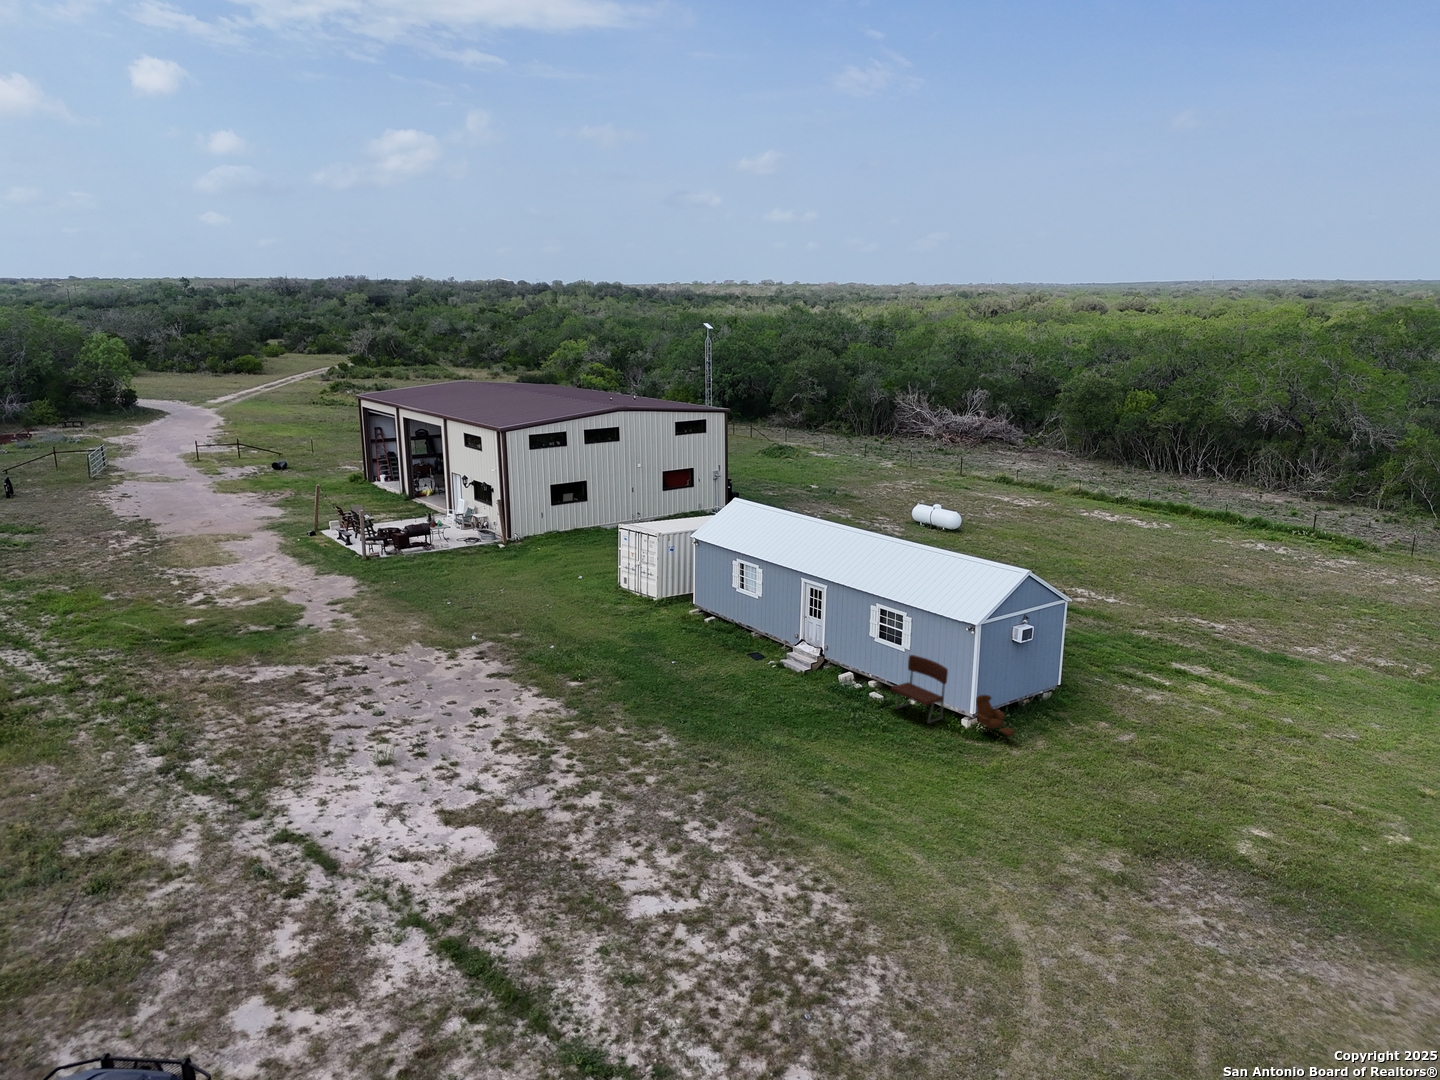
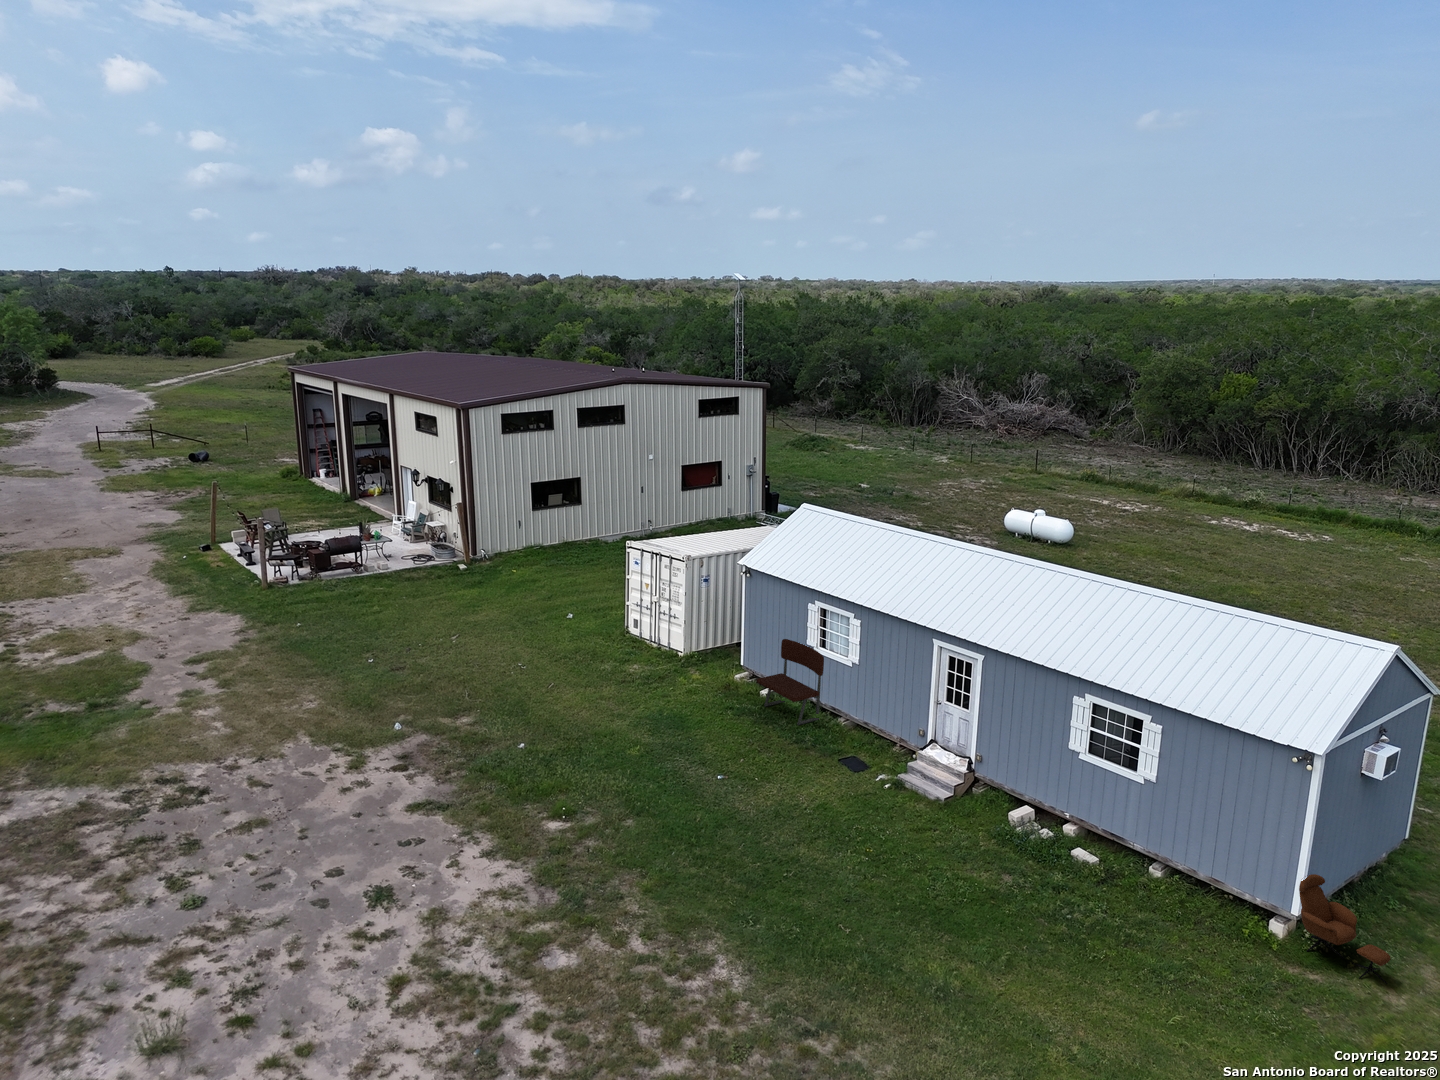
bench: present [891,655,948,723] -> present [757,639,824,725]

